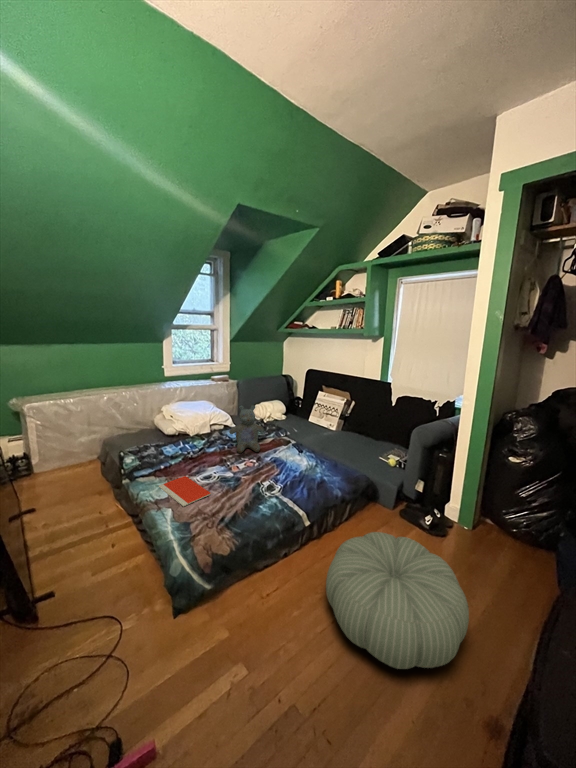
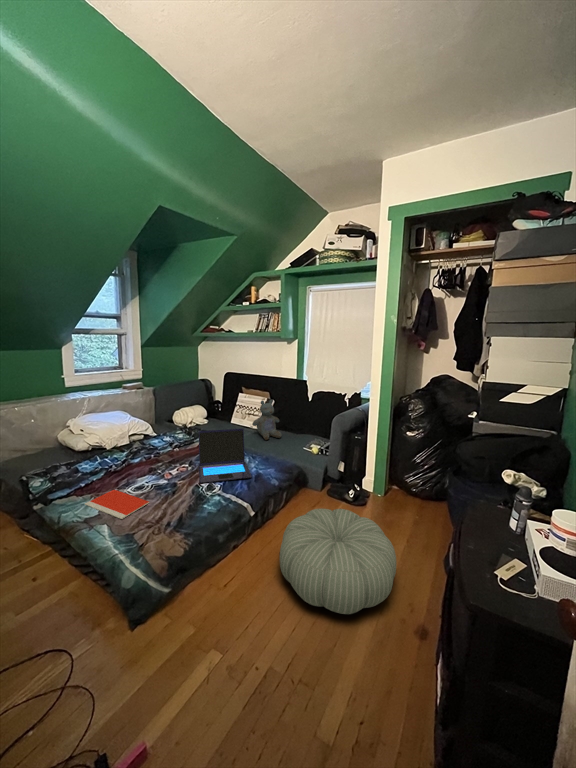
stuffed bear: present [229,405,264,453] -> present [253,400,282,440]
laptop: none [262,428,314,483] -> present [199,429,252,483]

